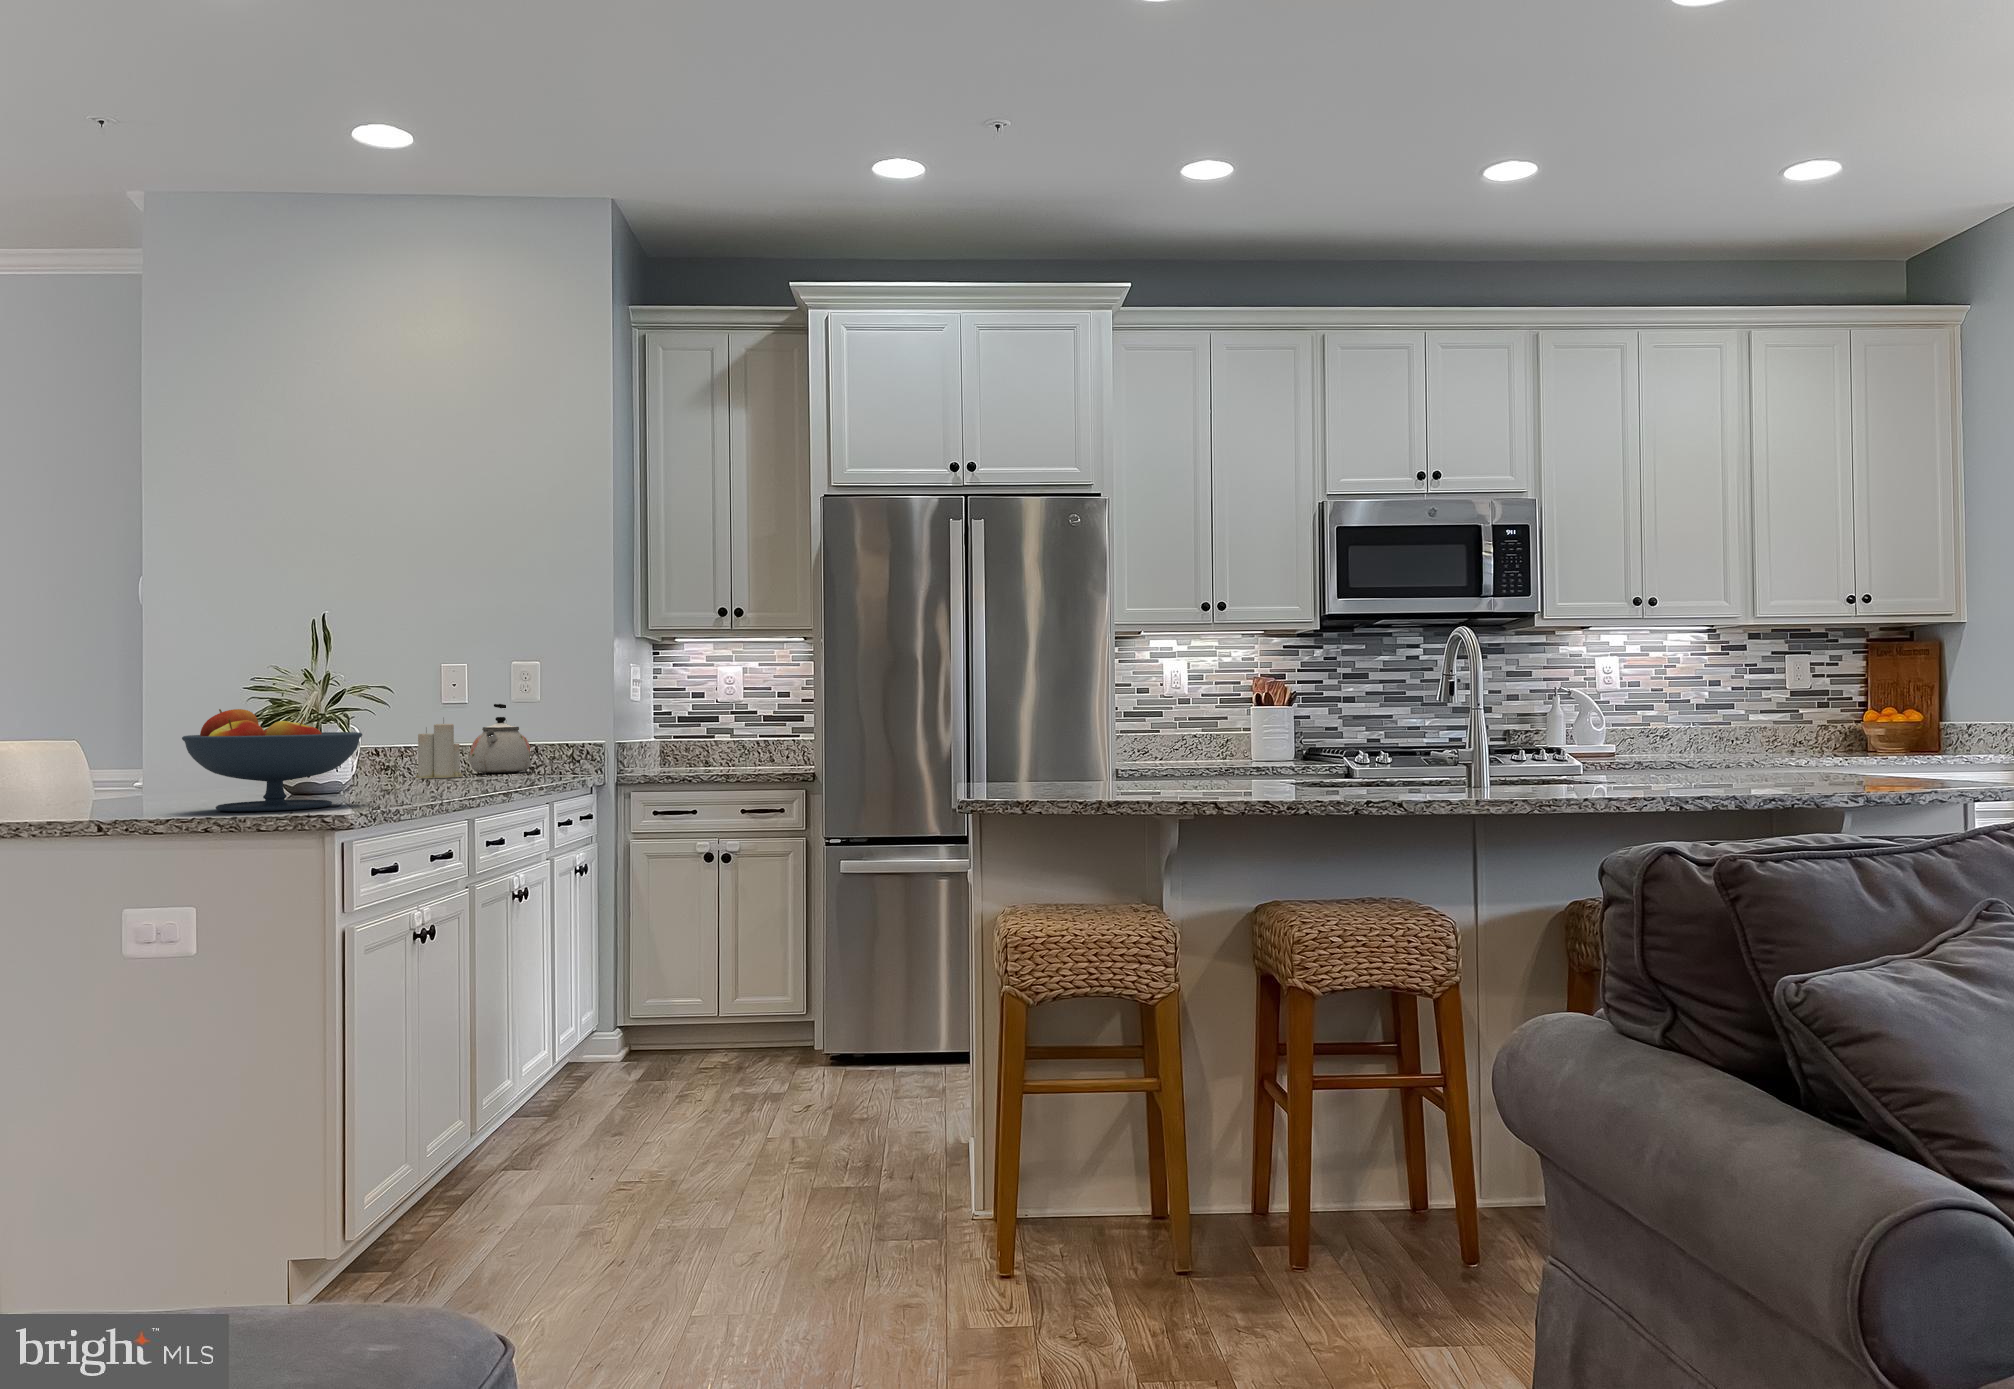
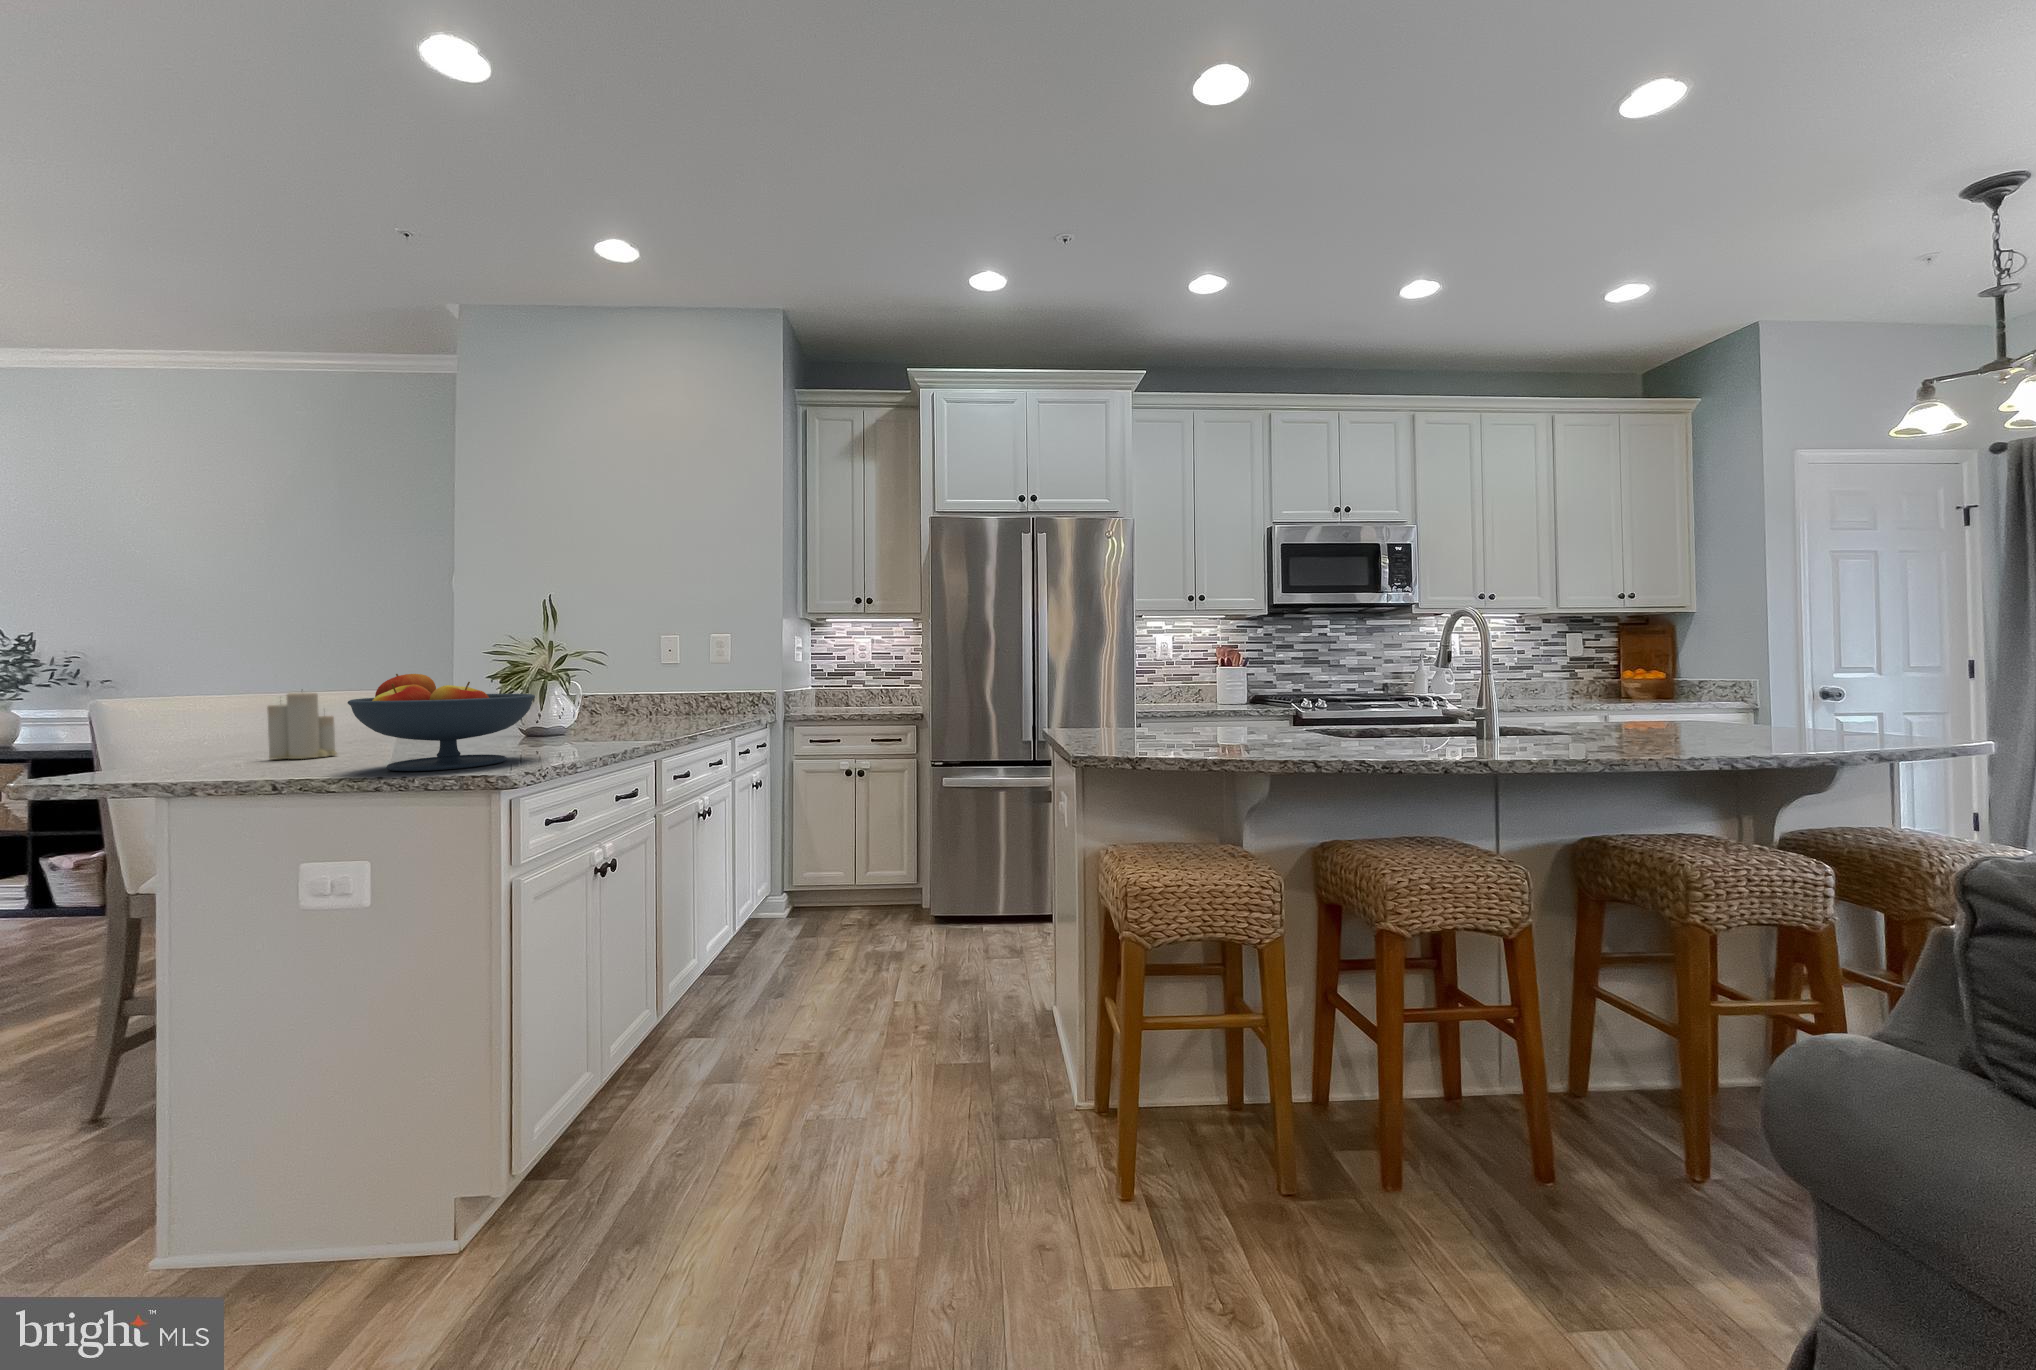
kettle: present [470,704,532,773] -> none [679,665,724,715]
candle: present [416,723,463,778] -> present [267,693,337,760]

